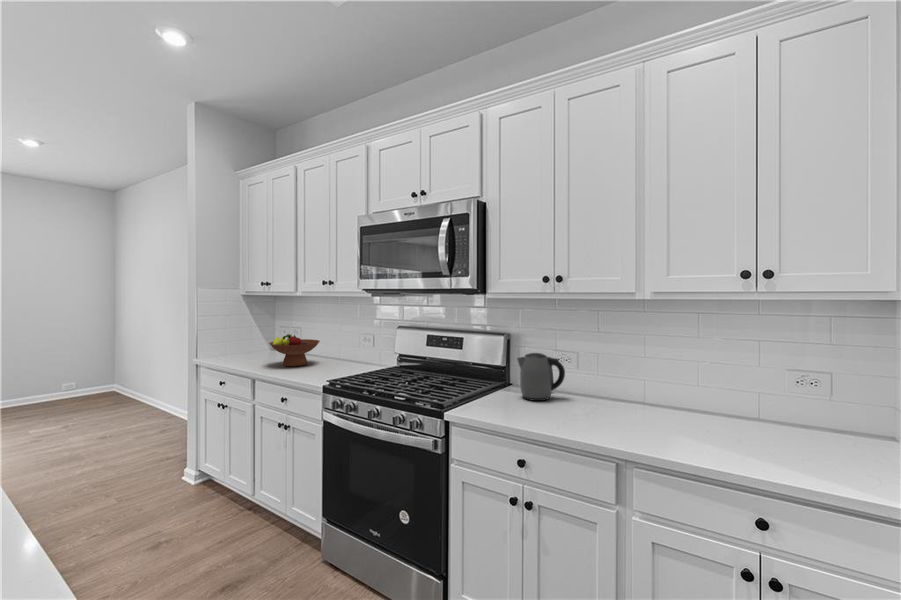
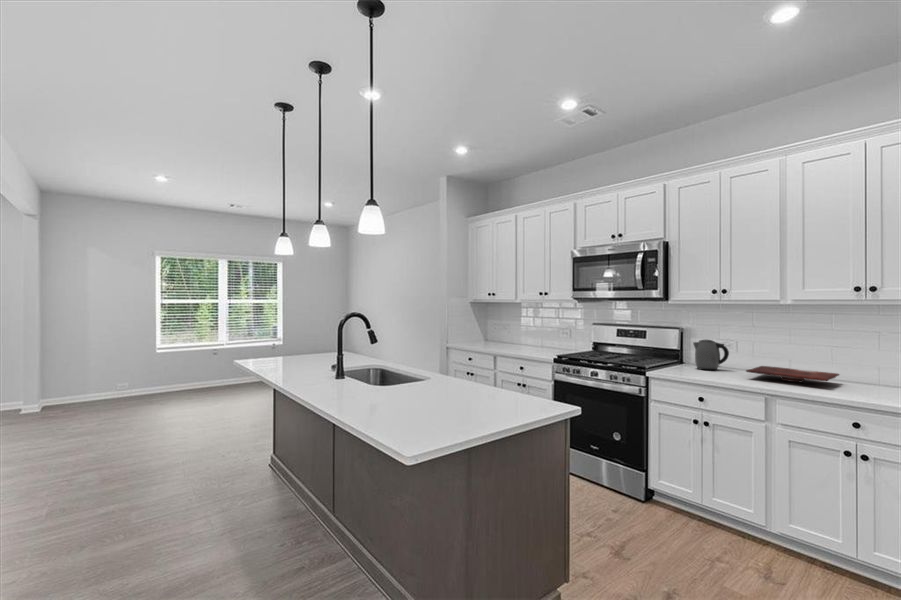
fruit bowl: present [269,334,320,366] -> none [502,328,535,349]
cutting board: none [587,393,713,430] -> present [746,366,839,382]

